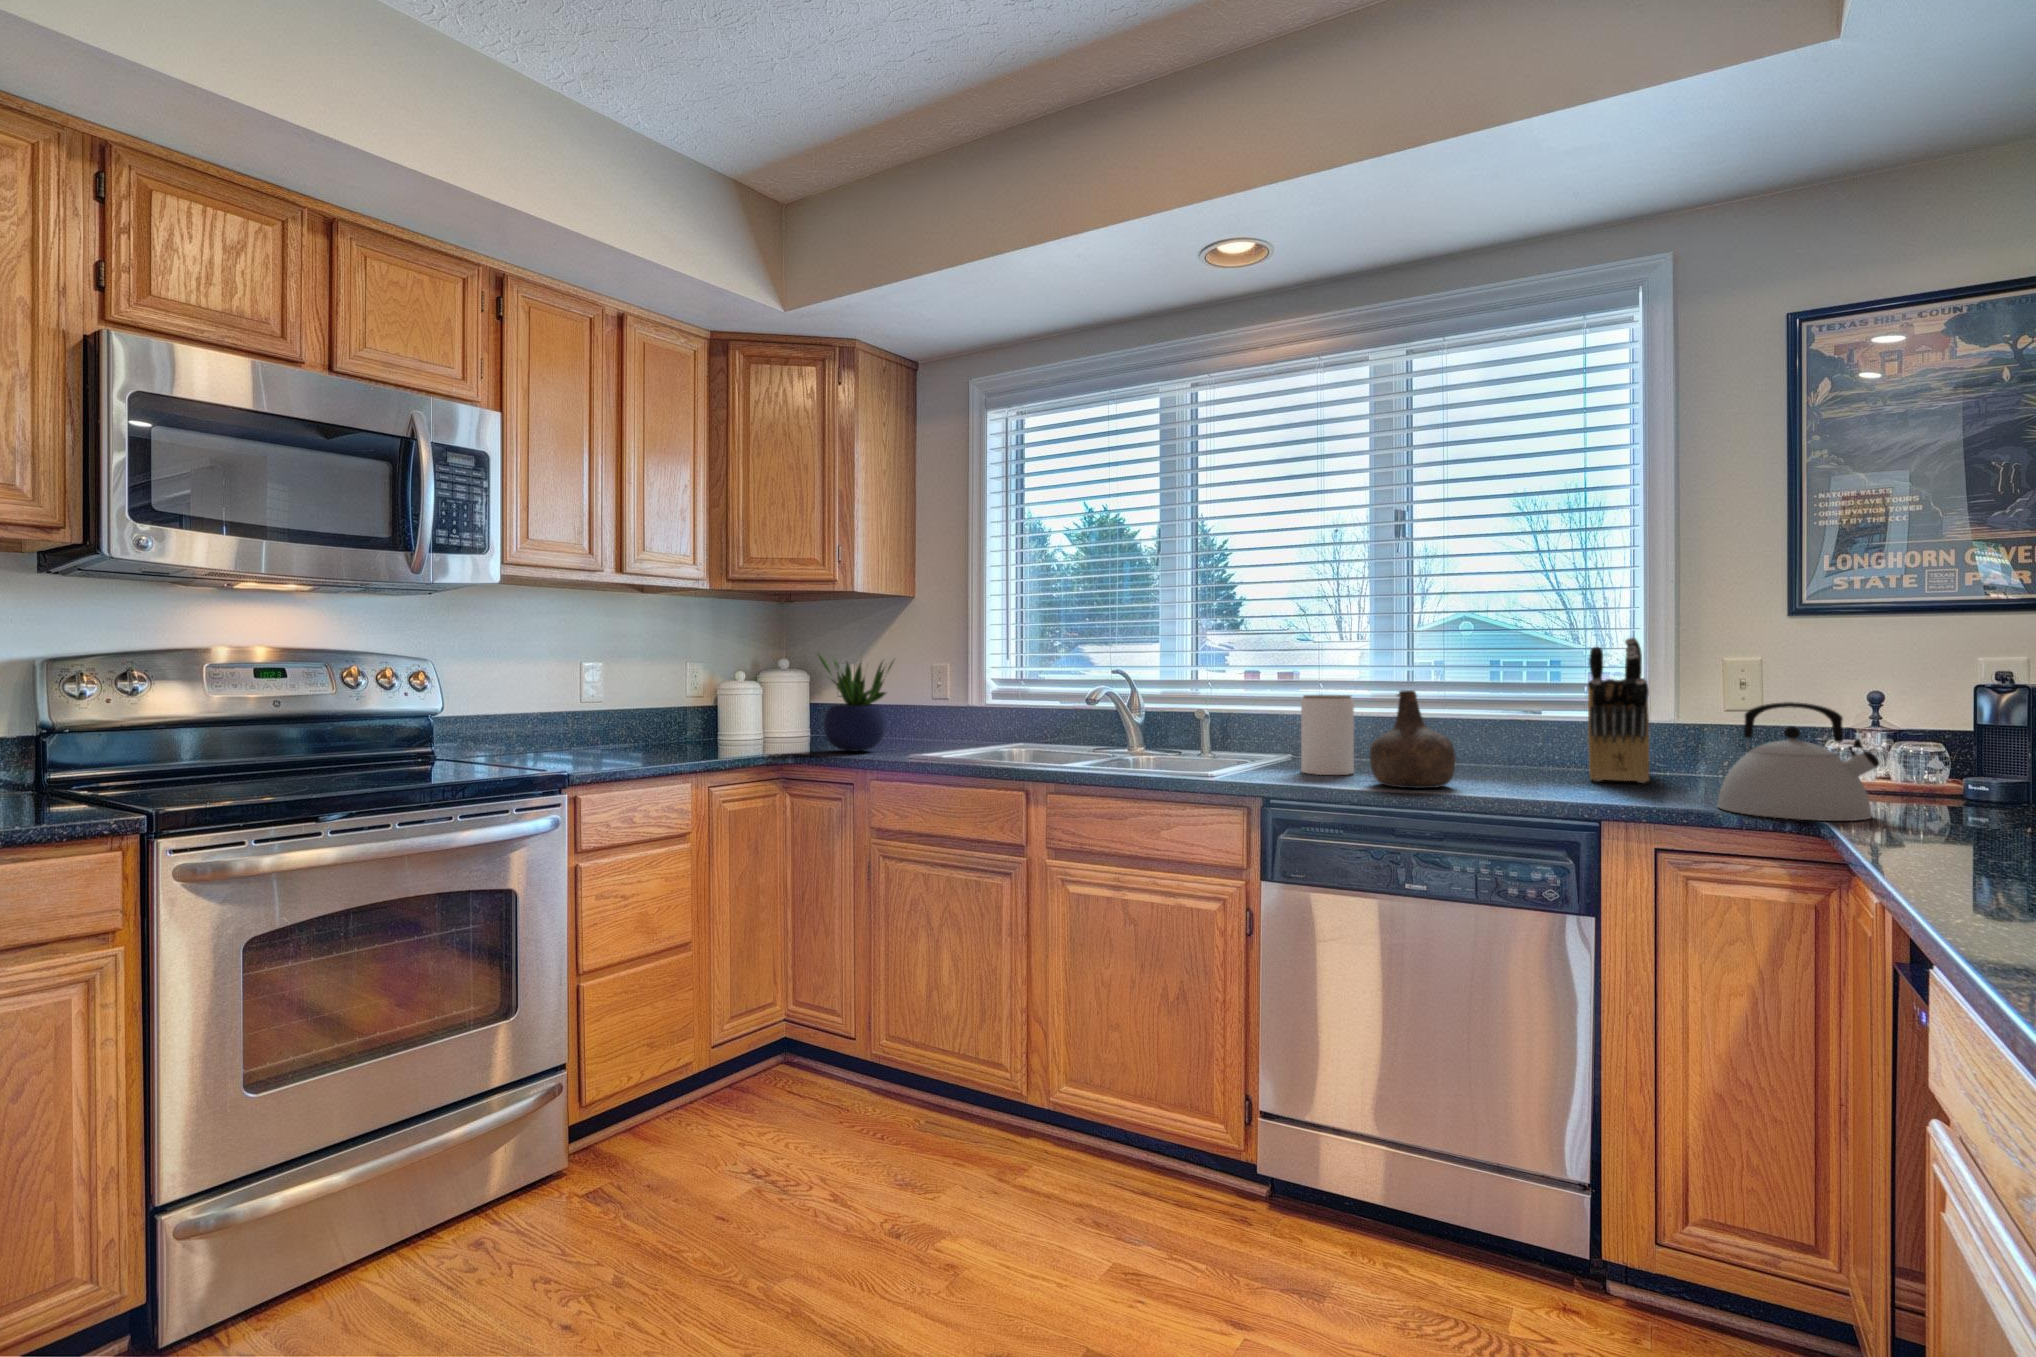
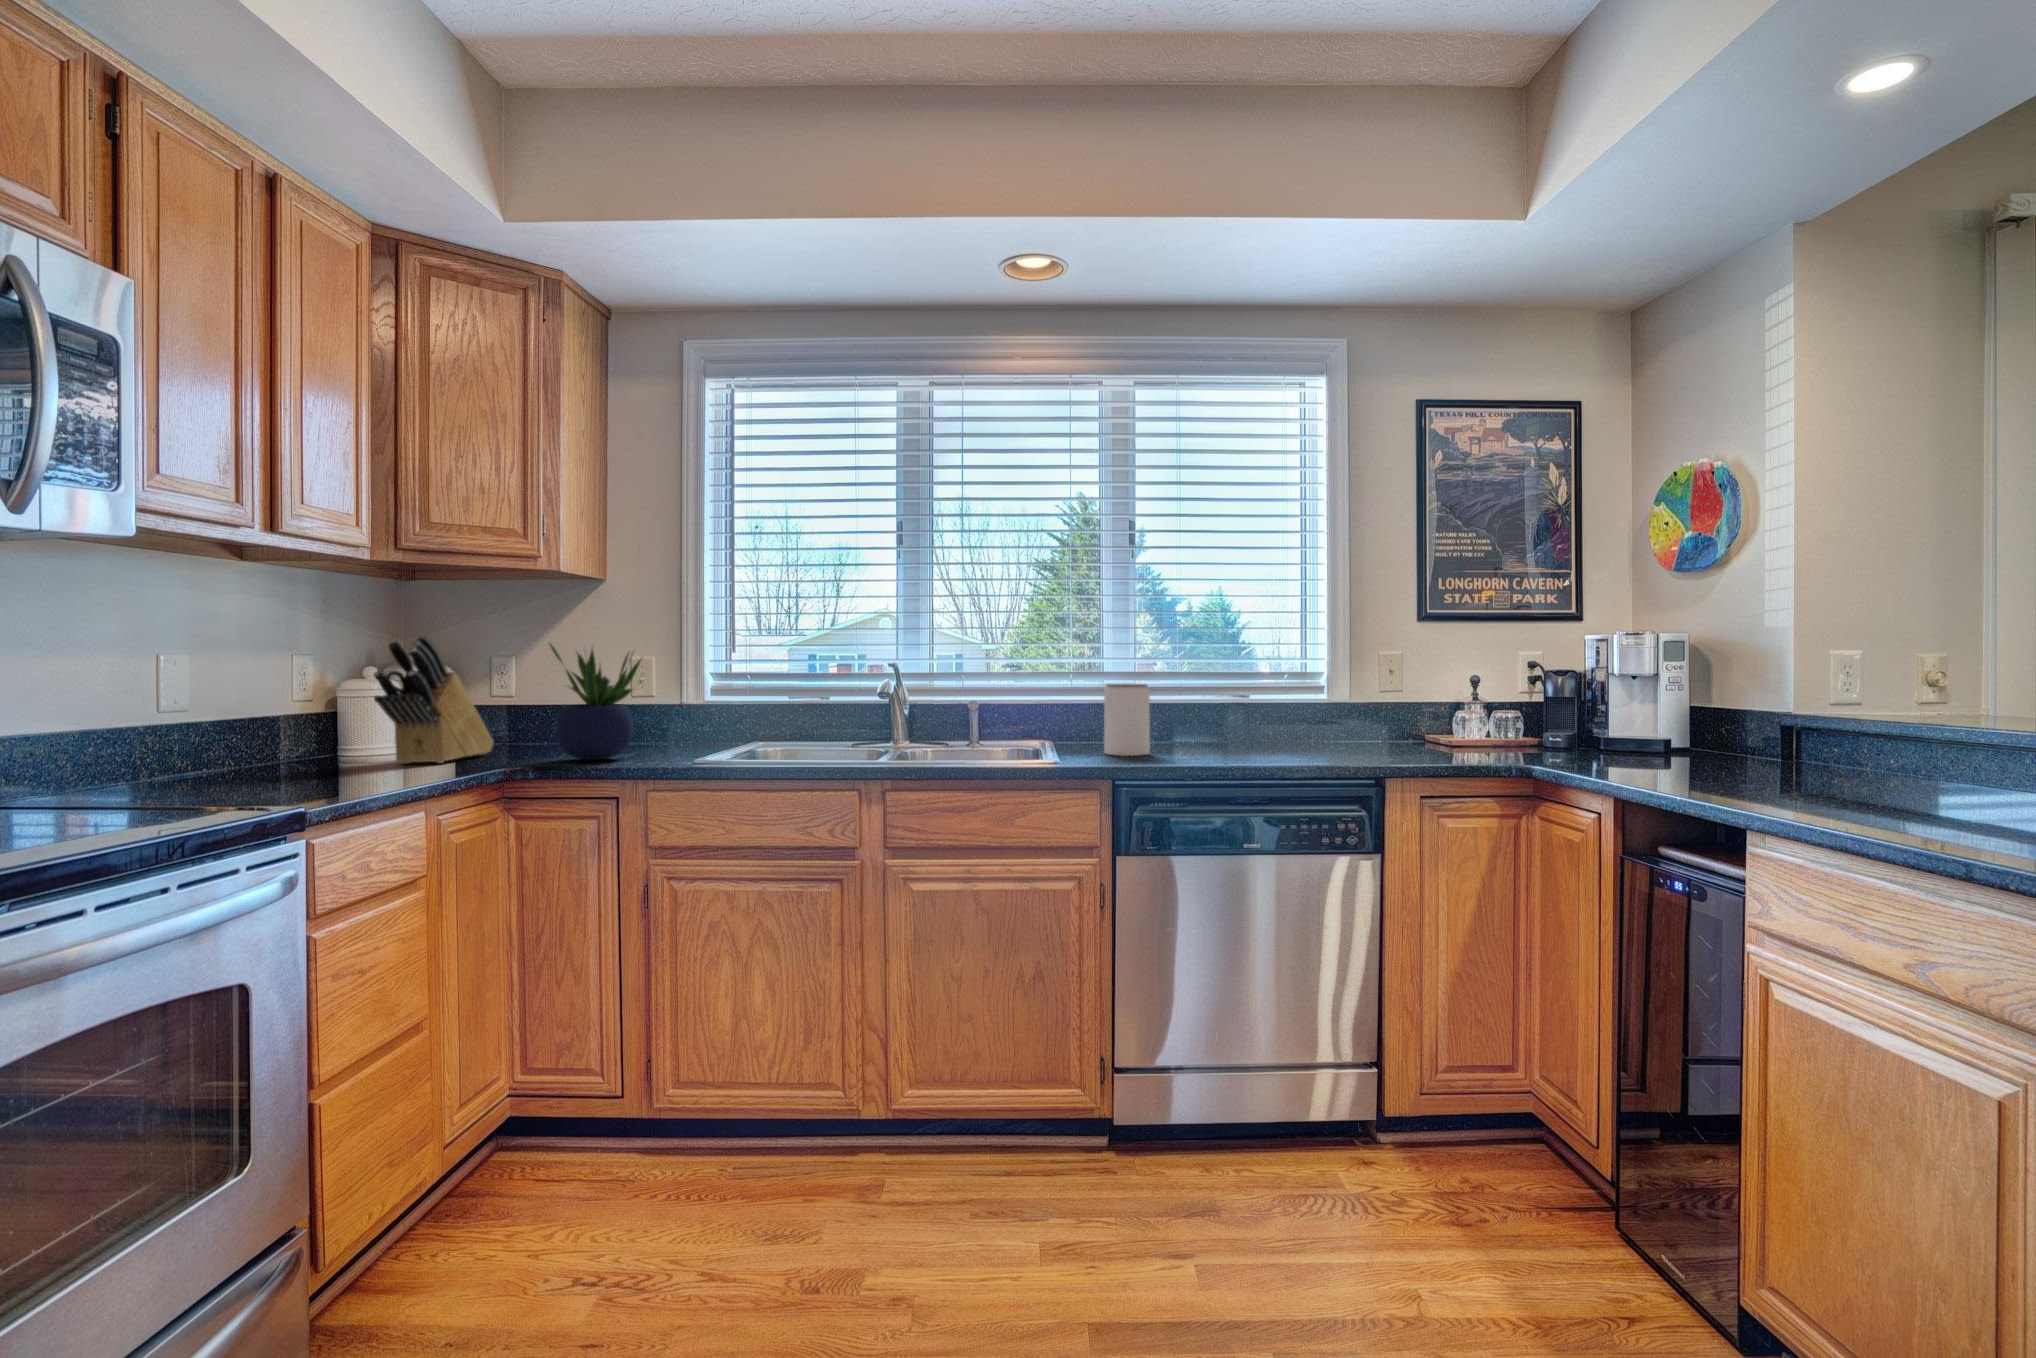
knife block: present [1588,638,1649,783] -> present [373,634,494,764]
bottle: present [1370,690,1456,788] -> none [1189,678,1258,762]
kettle: present [1718,702,1880,821] -> none [1443,683,1545,766]

